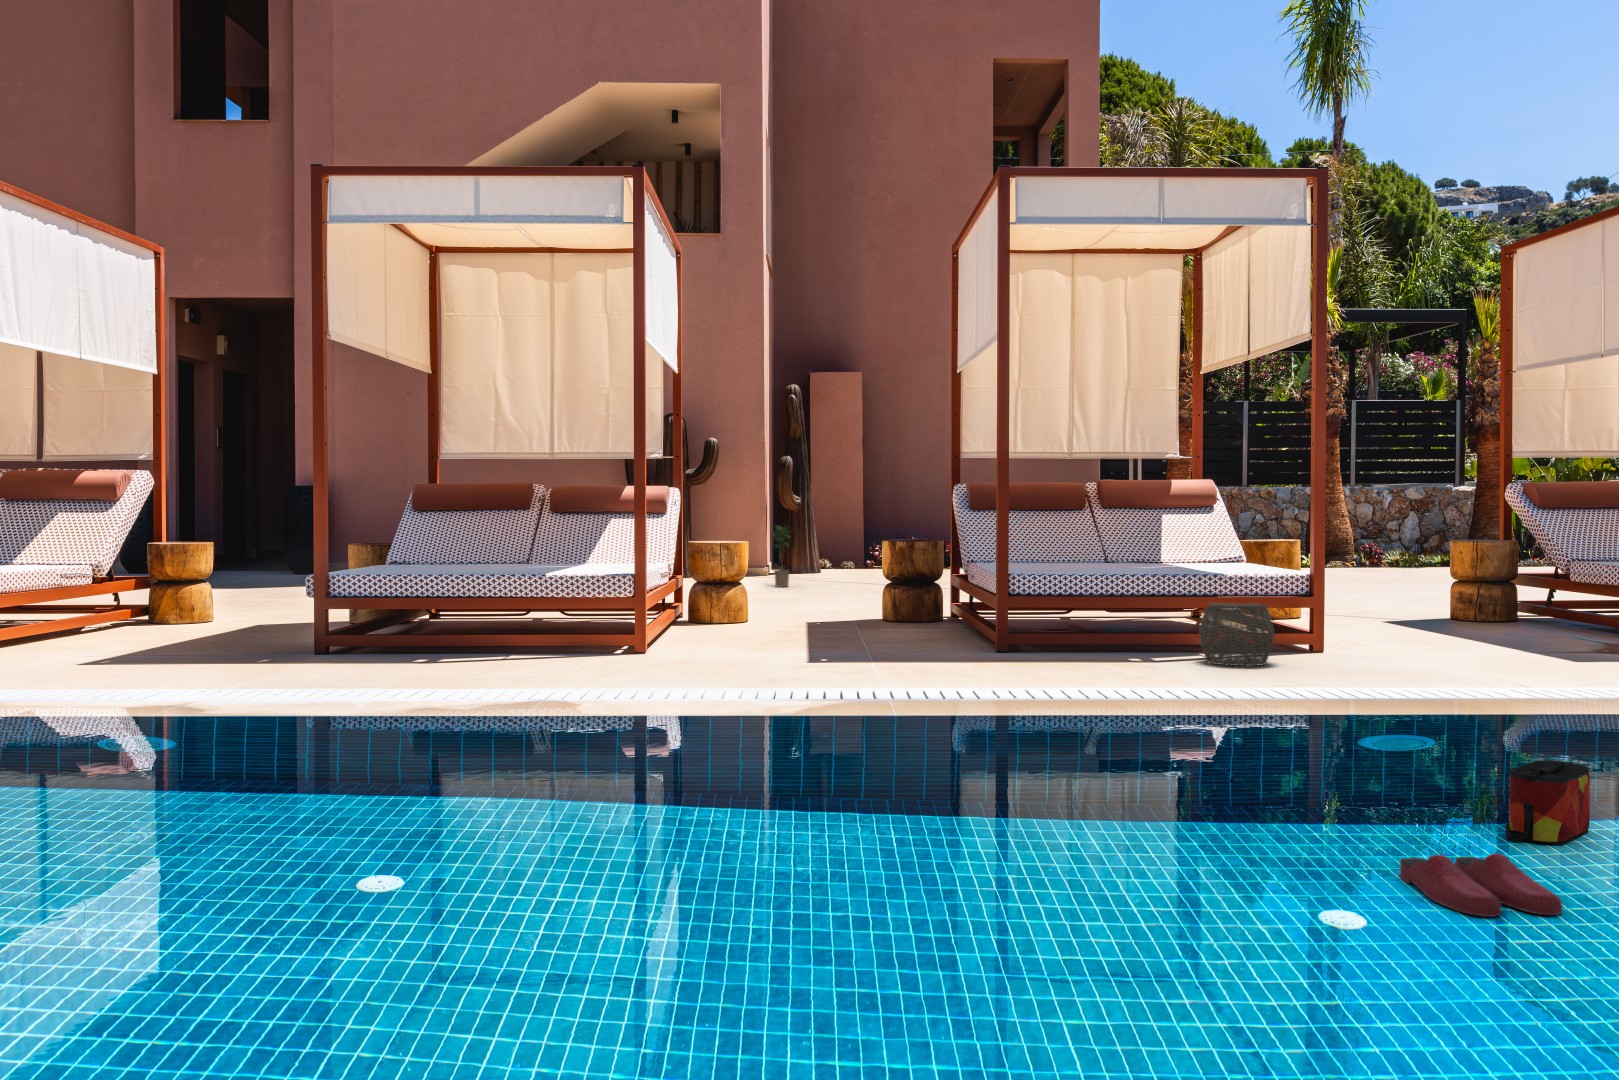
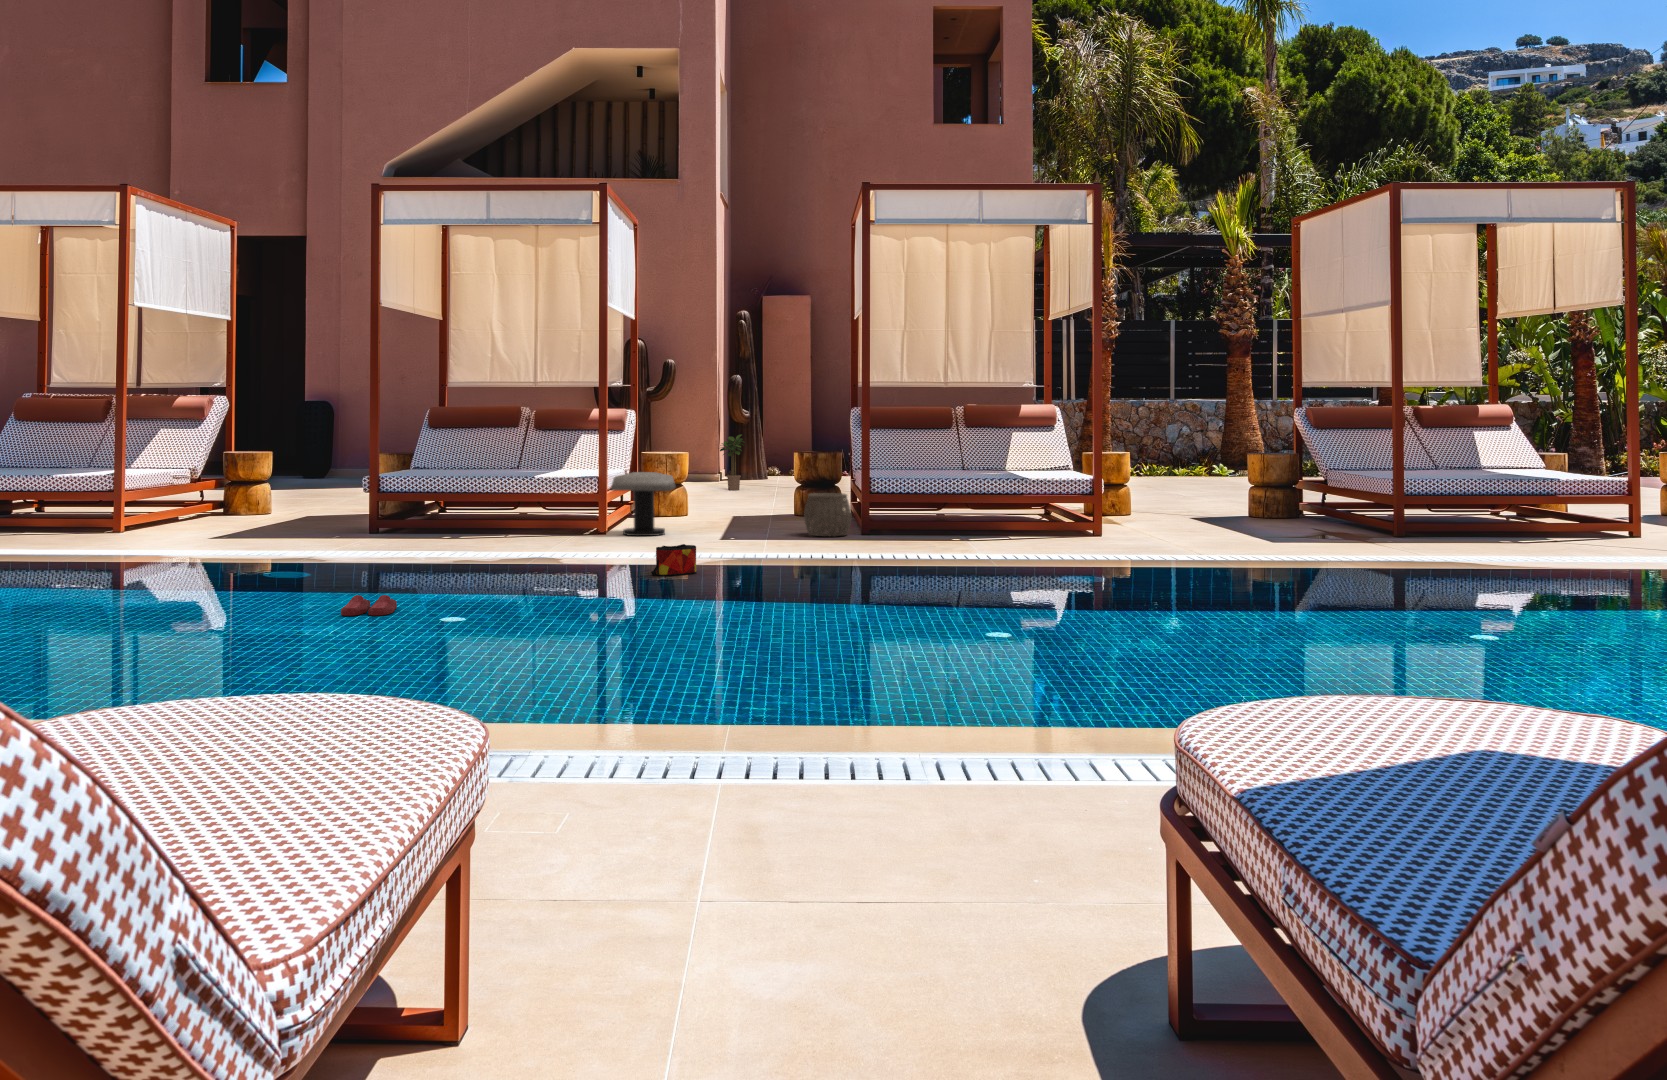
stool: none [651,566,739,654] -> present [610,472,676,536]
woven basket: present [1199,603,1274,666] -> present [804,493,851,537]
bag: present [1506,760,1590,845] -> present [651,544,696,576]
slippers: present [1399,854,1562,917] -> present [341,595,397,616]

